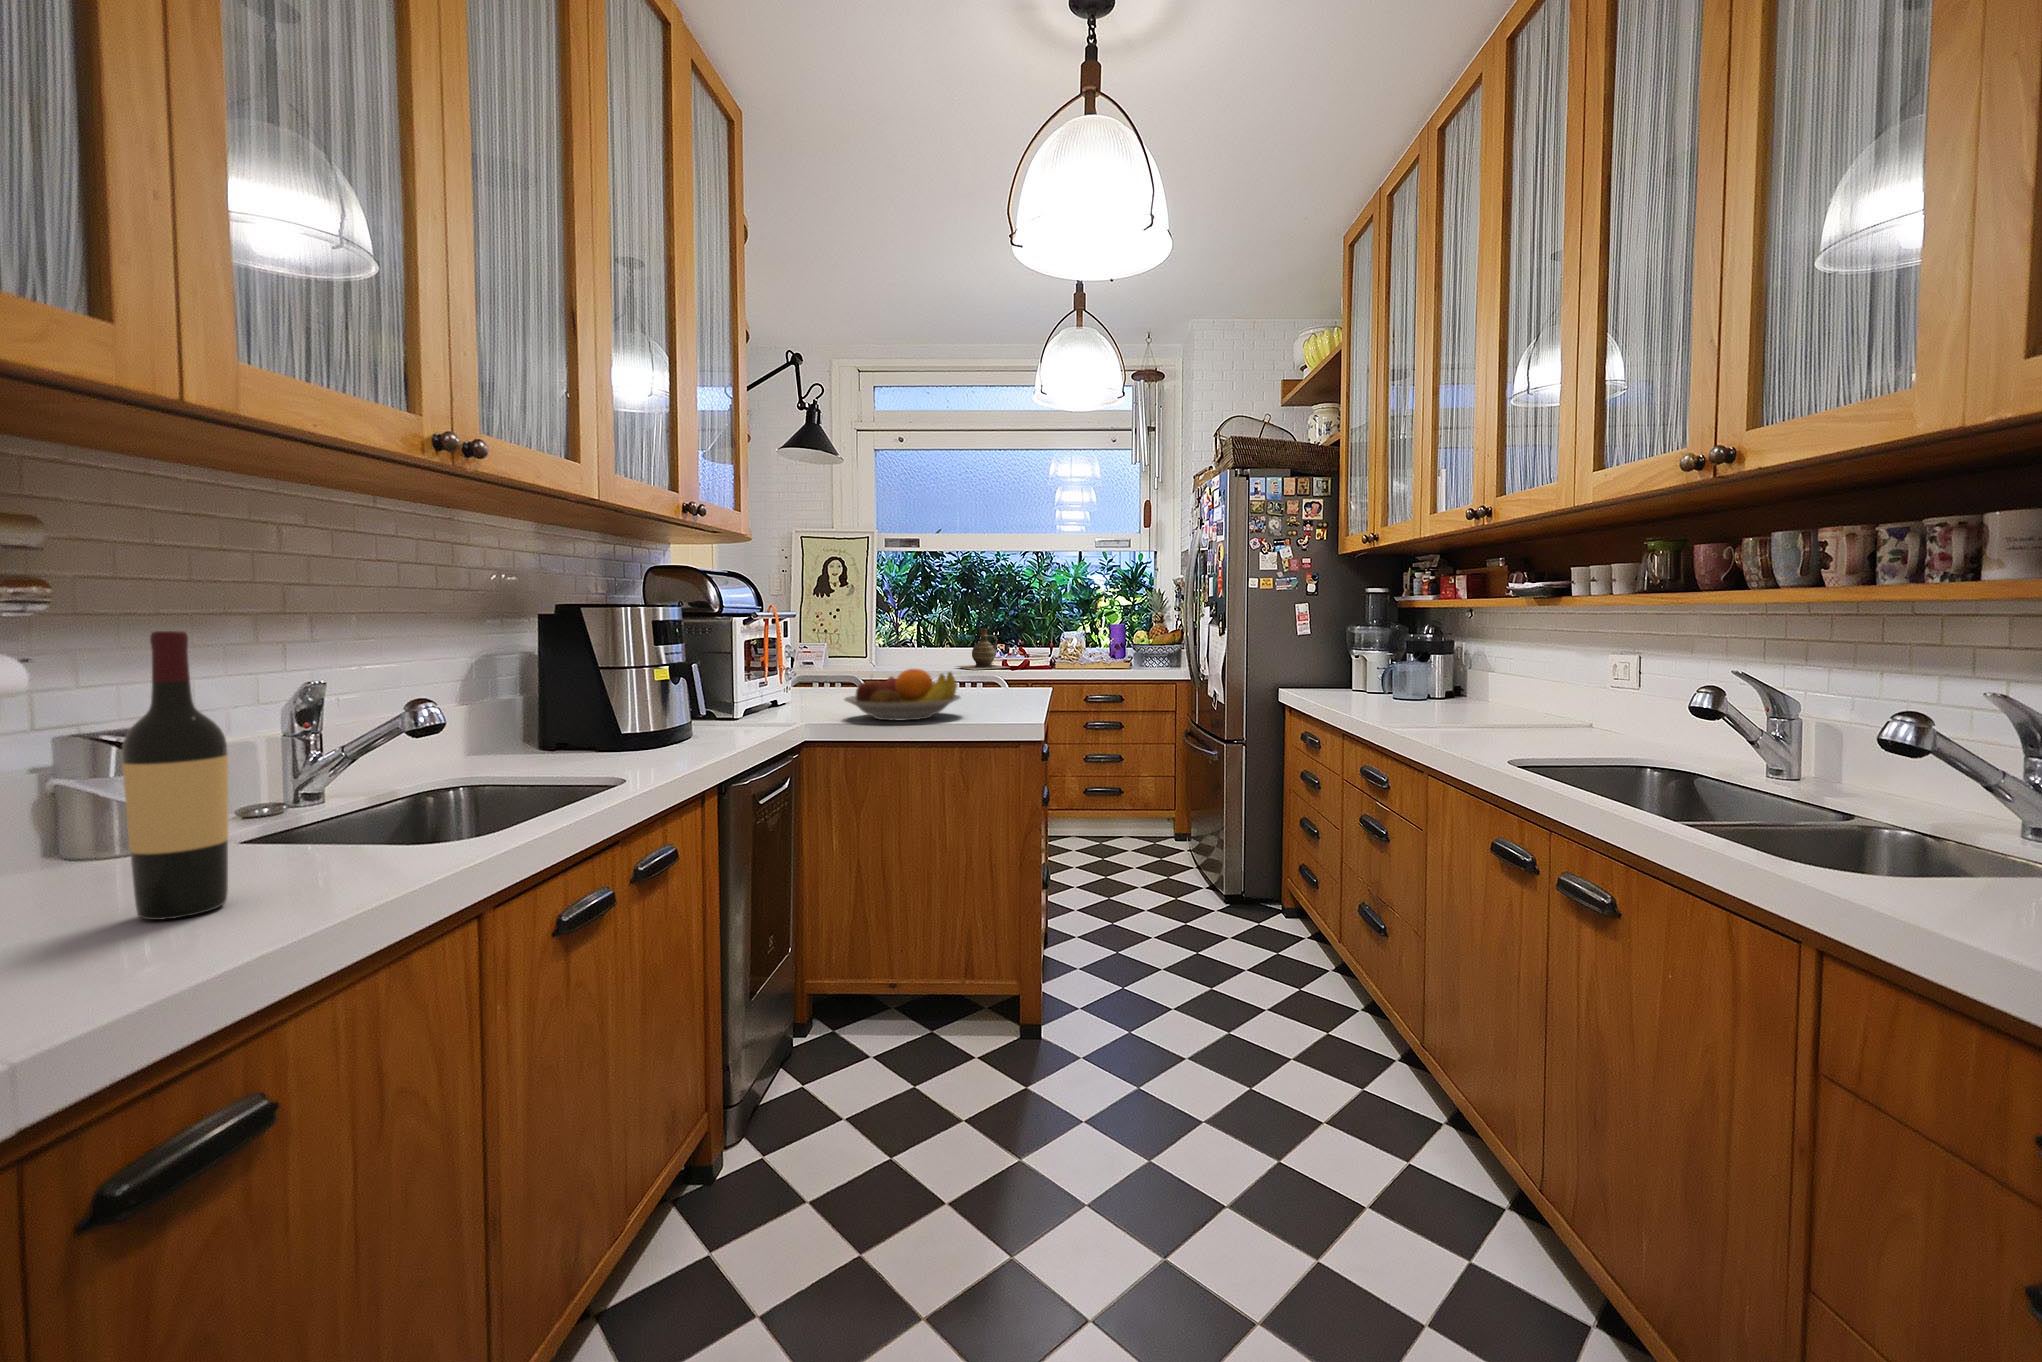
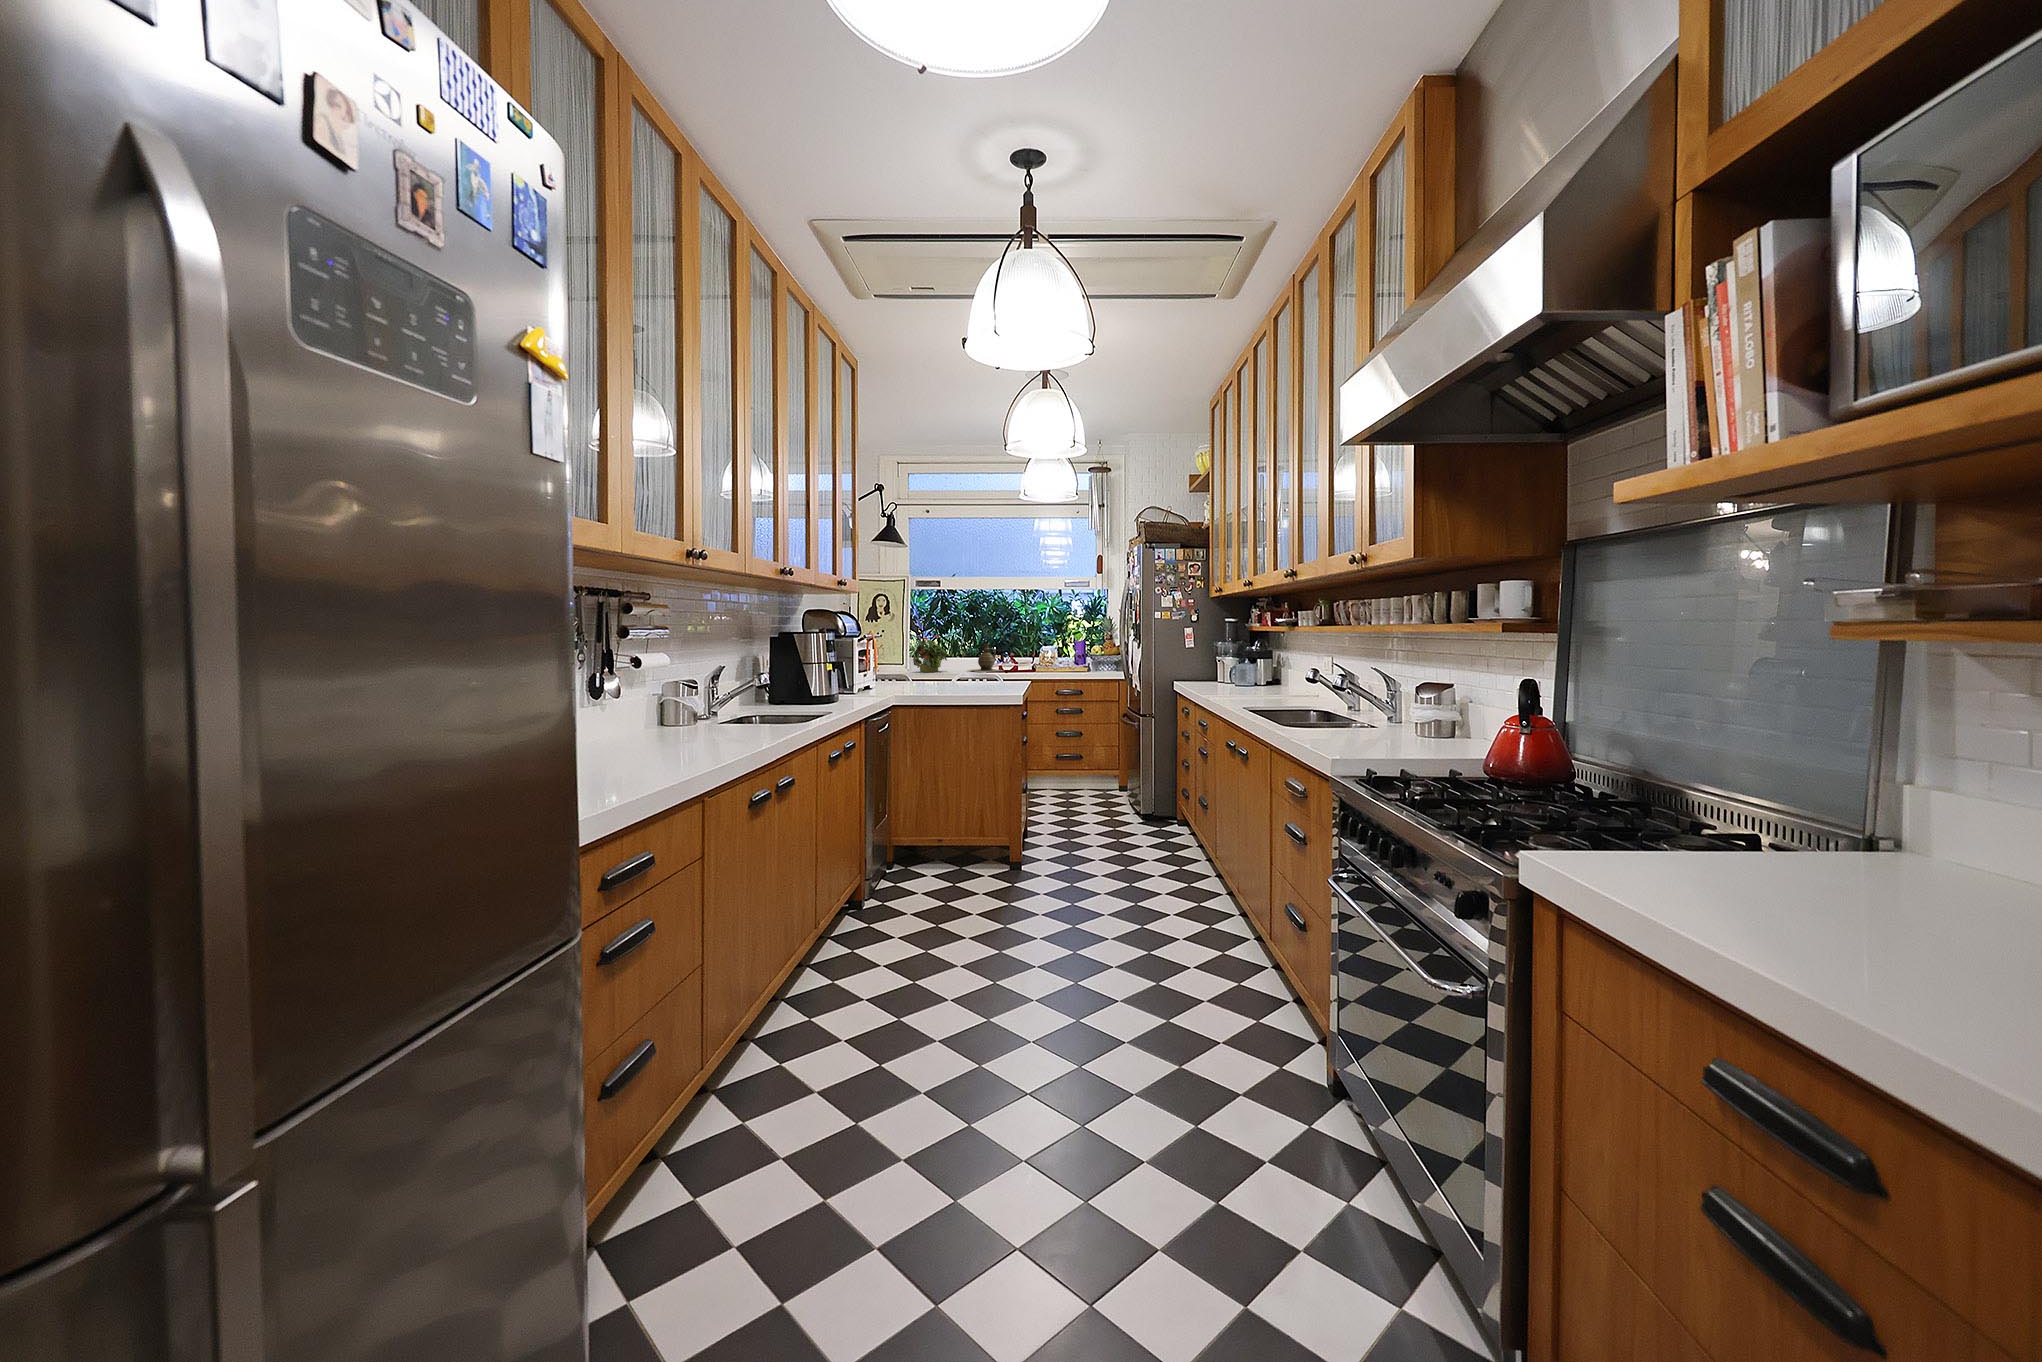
potted plant: none [871,616,928,670] -> present [909,635,948,672]
wine bottle: present [122,631,228,920] -> none [734,642,761,738]
fruit bowl: present [844,669,960,721] -> none [919,666,985,695]

